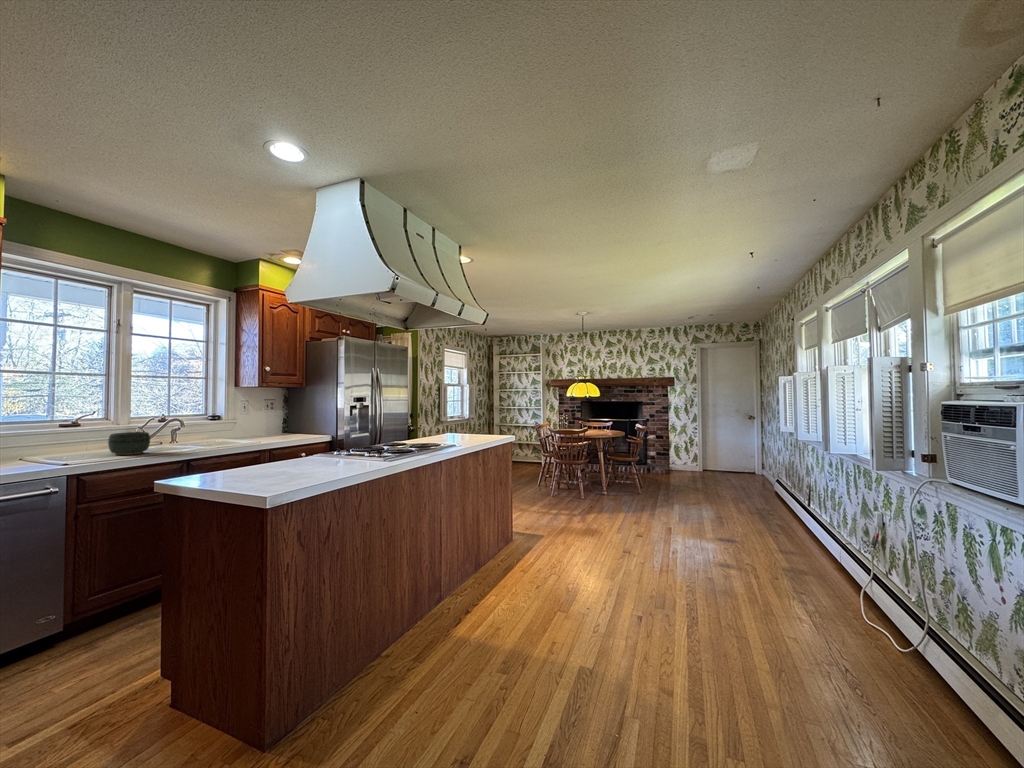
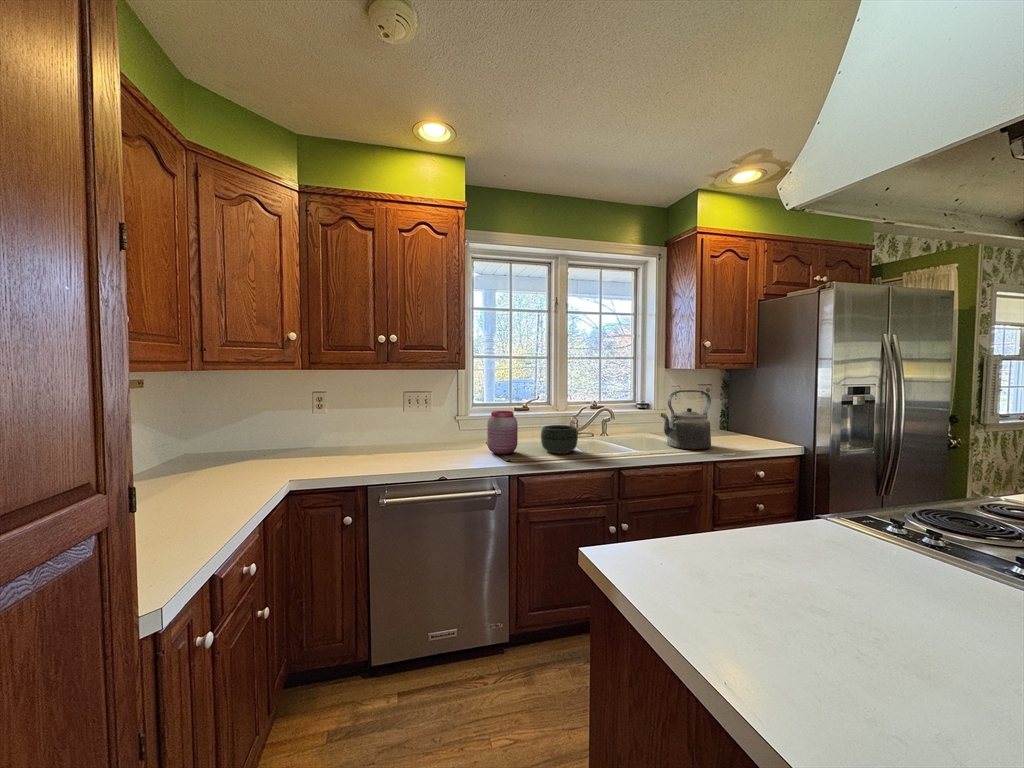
kettle: none [228,401,269,444] -> present [661,390,711,450]
jar: none [40,421,81,461] -> present [487,411,518,454]

